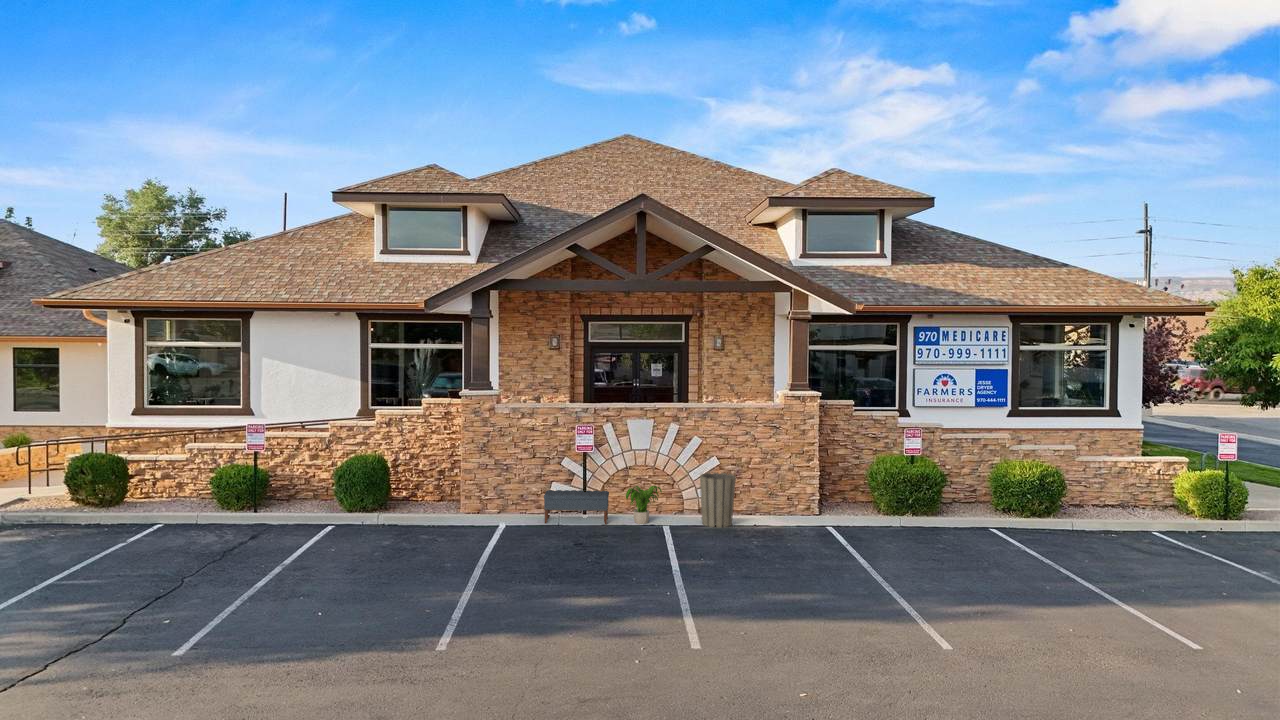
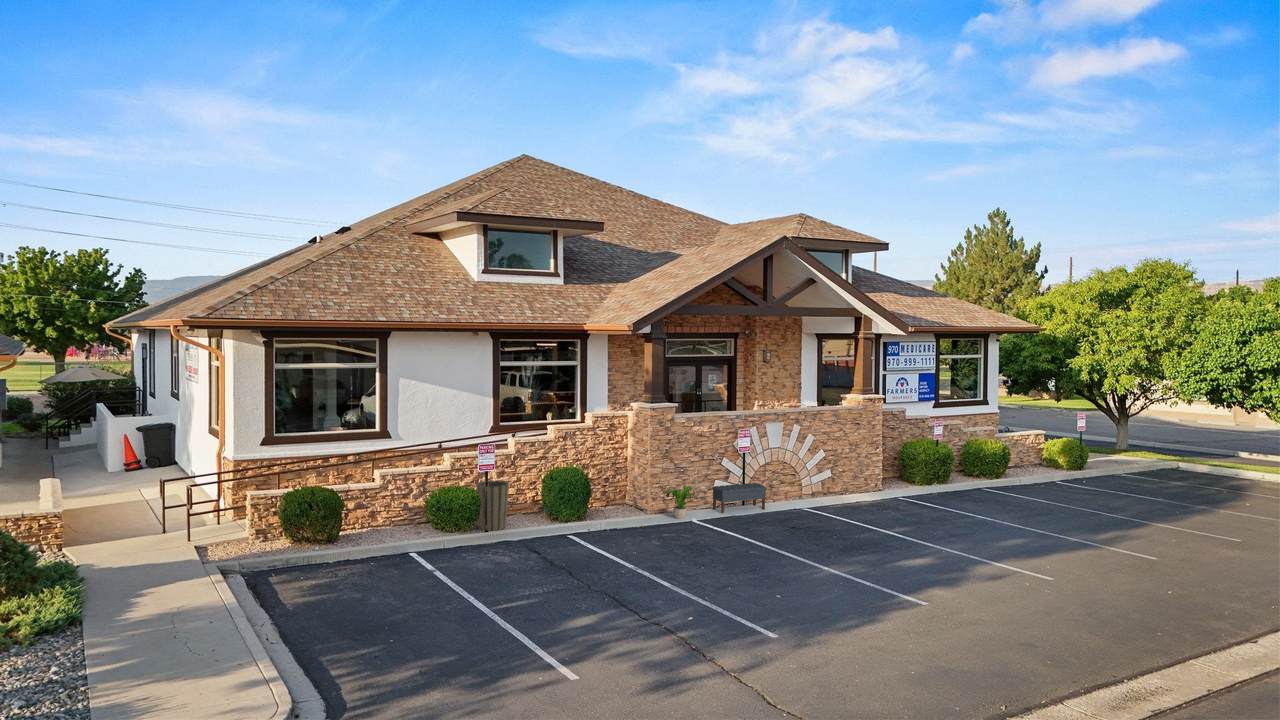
trash can: present [700,473,736,527] -> present [476,480,509,530]
potted plant: present [626,486,662,524] -> present [665,485,696,519]

